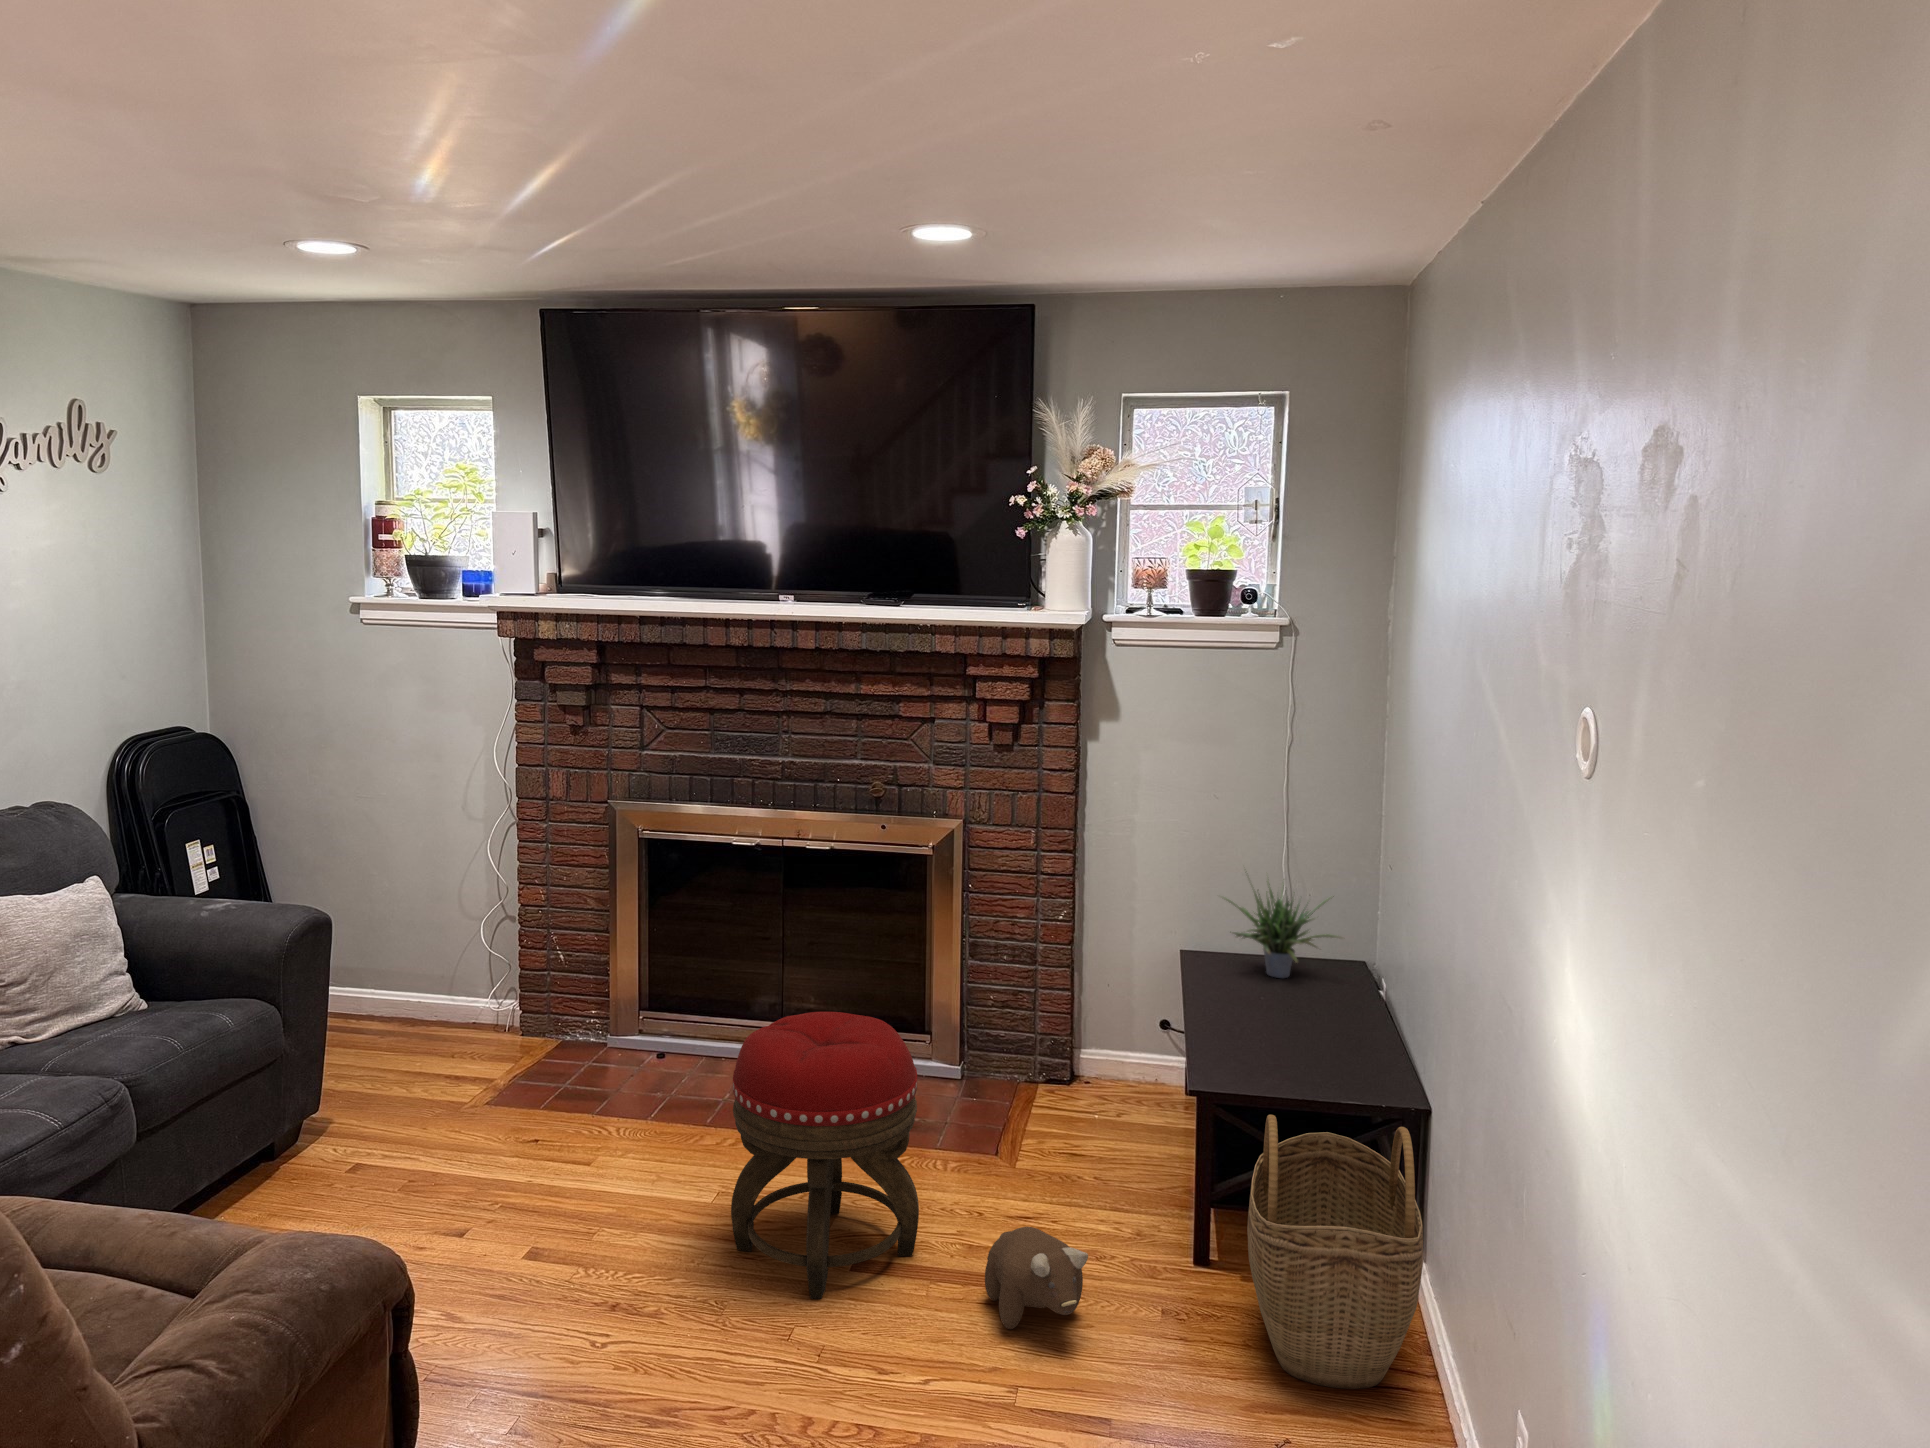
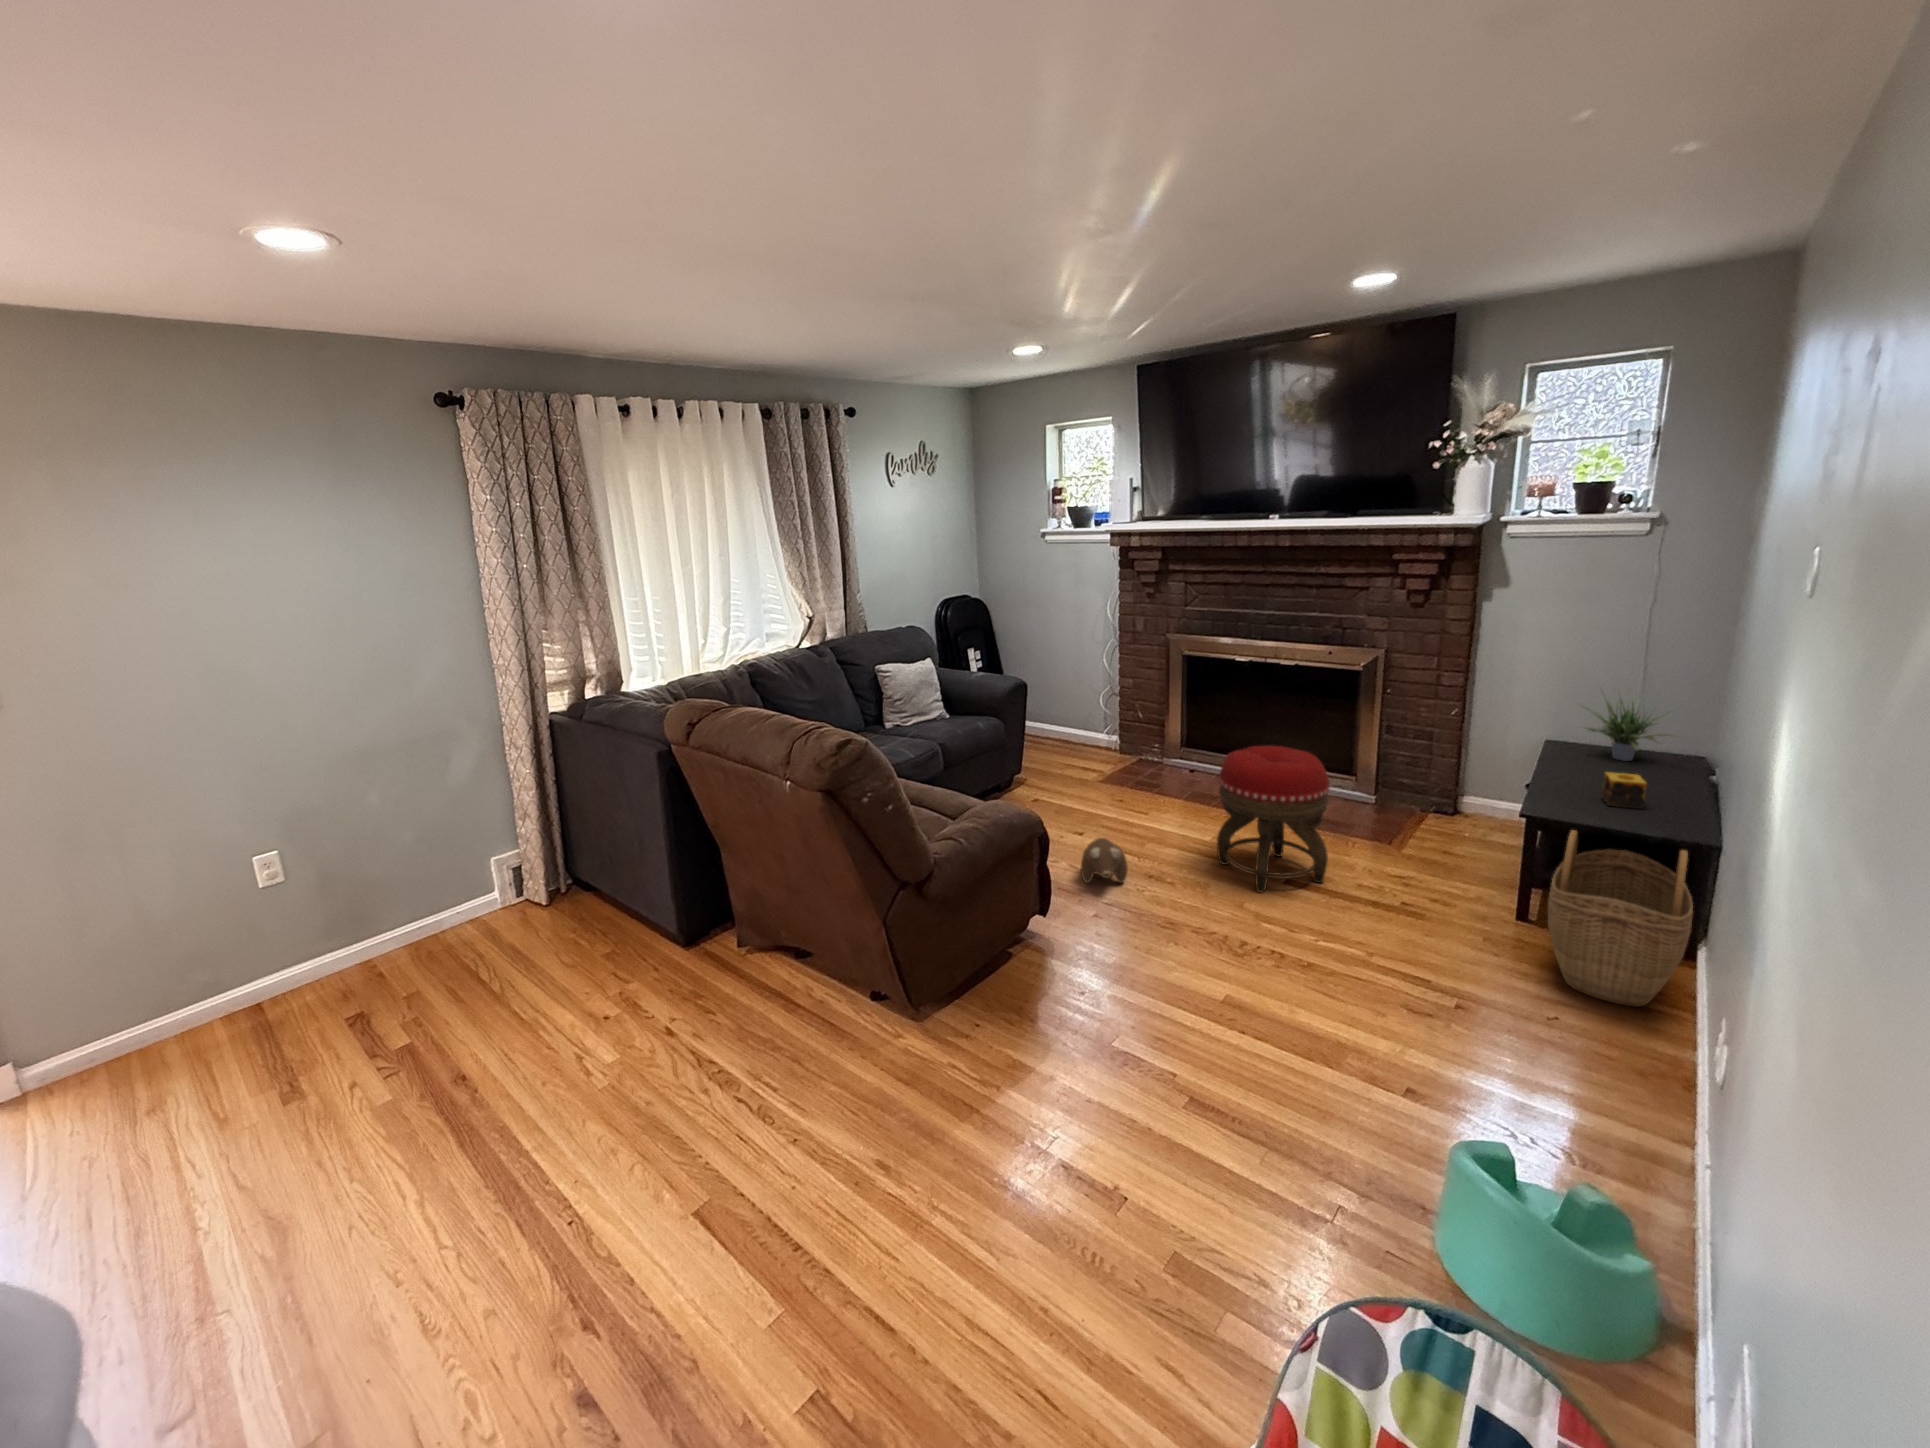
candle: none [1279,1008,1334,1062] -> present [1601,772,1647,809]
plush toy: present [985,1227,1088,1329] -> present [1081,838,1128,883]

